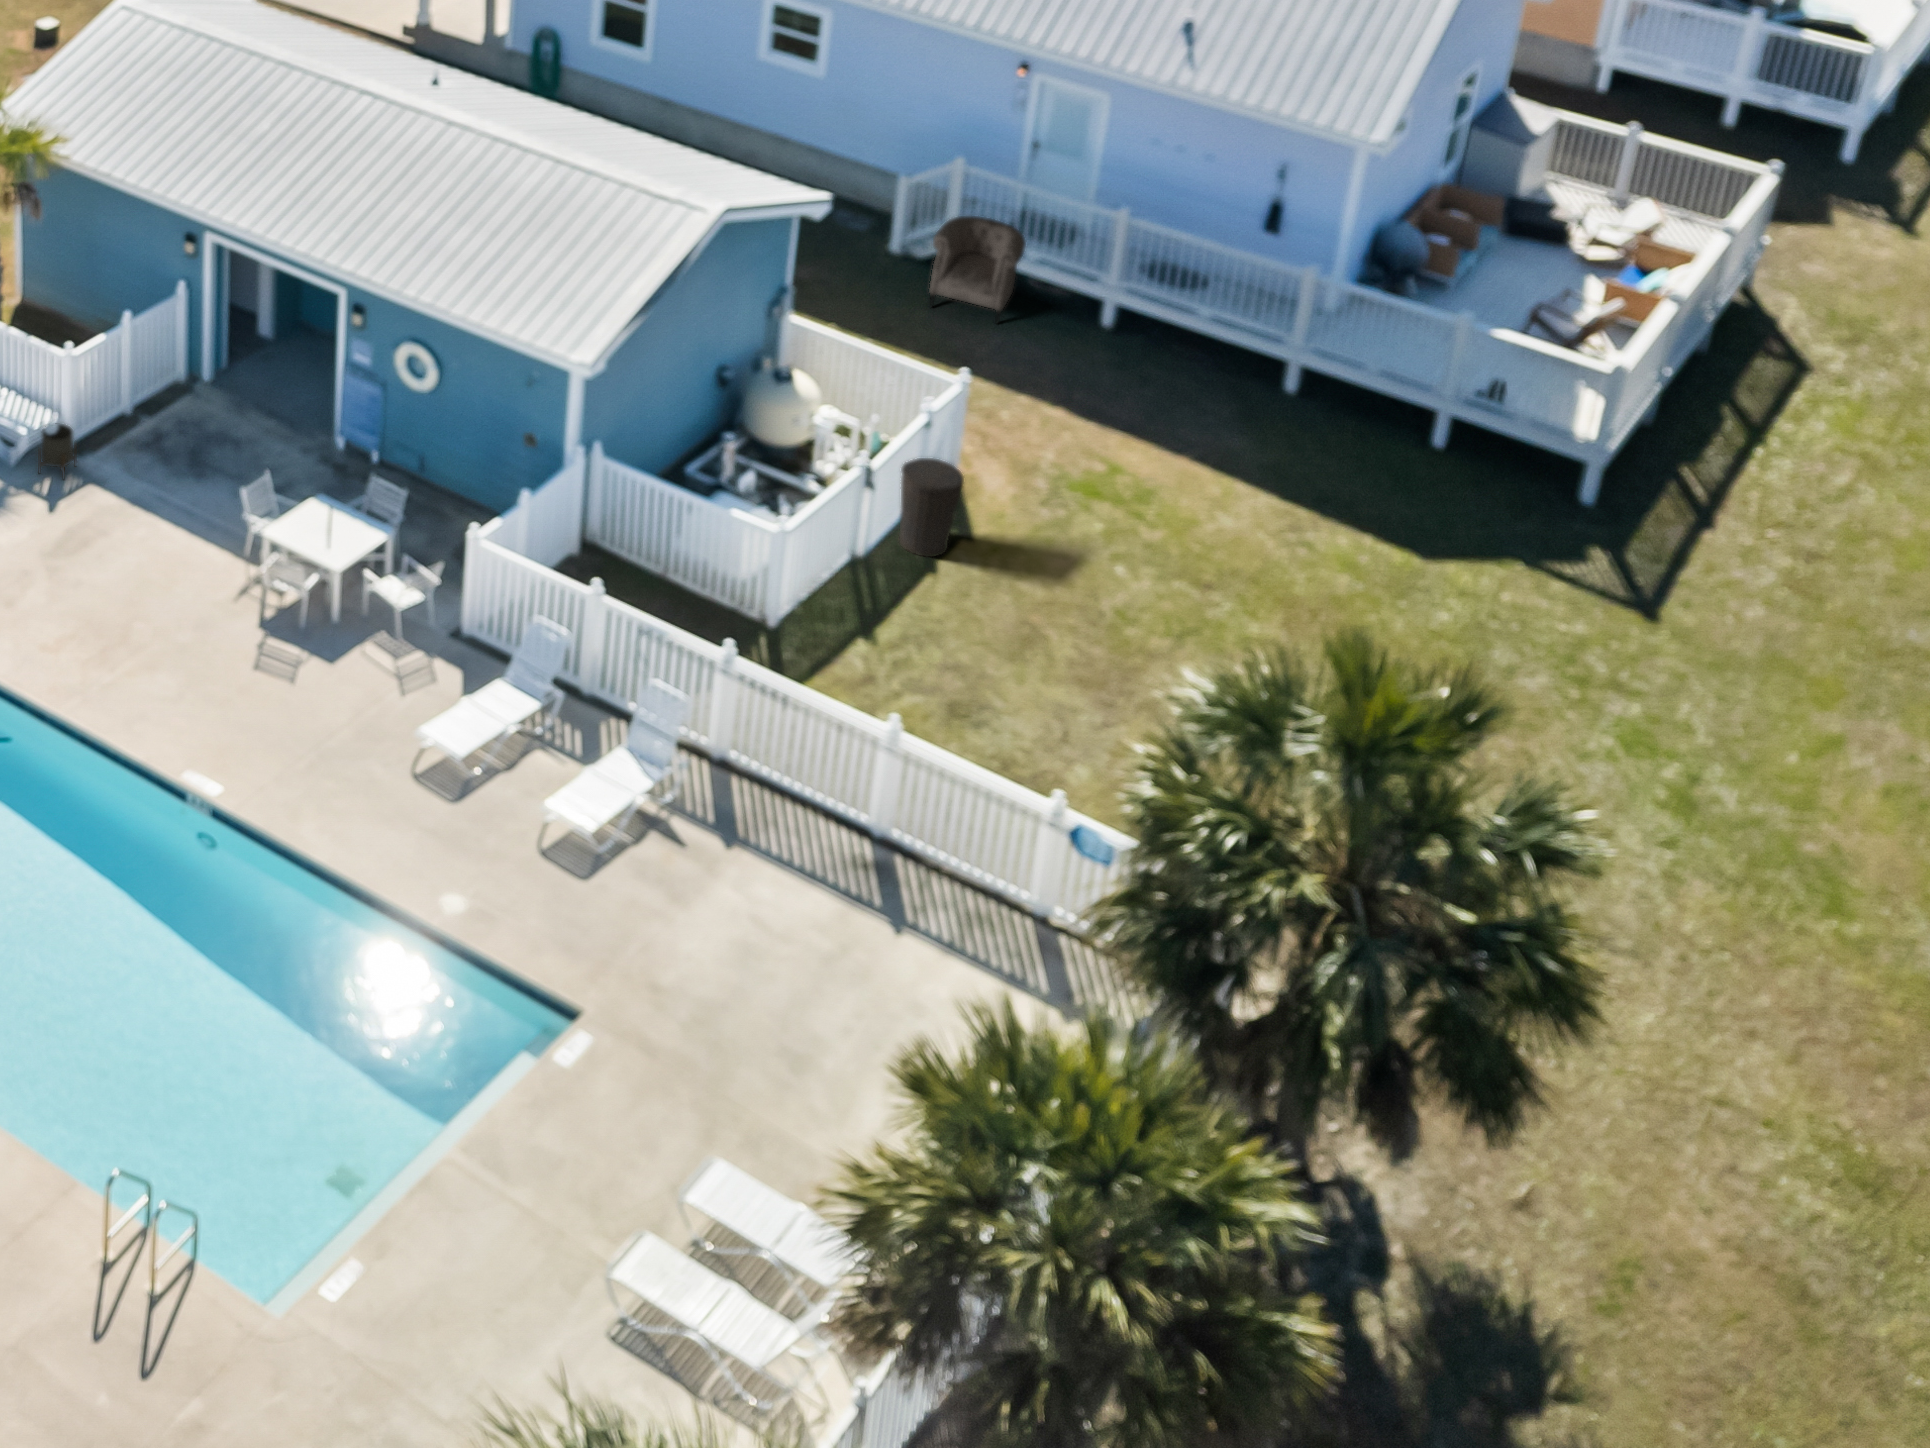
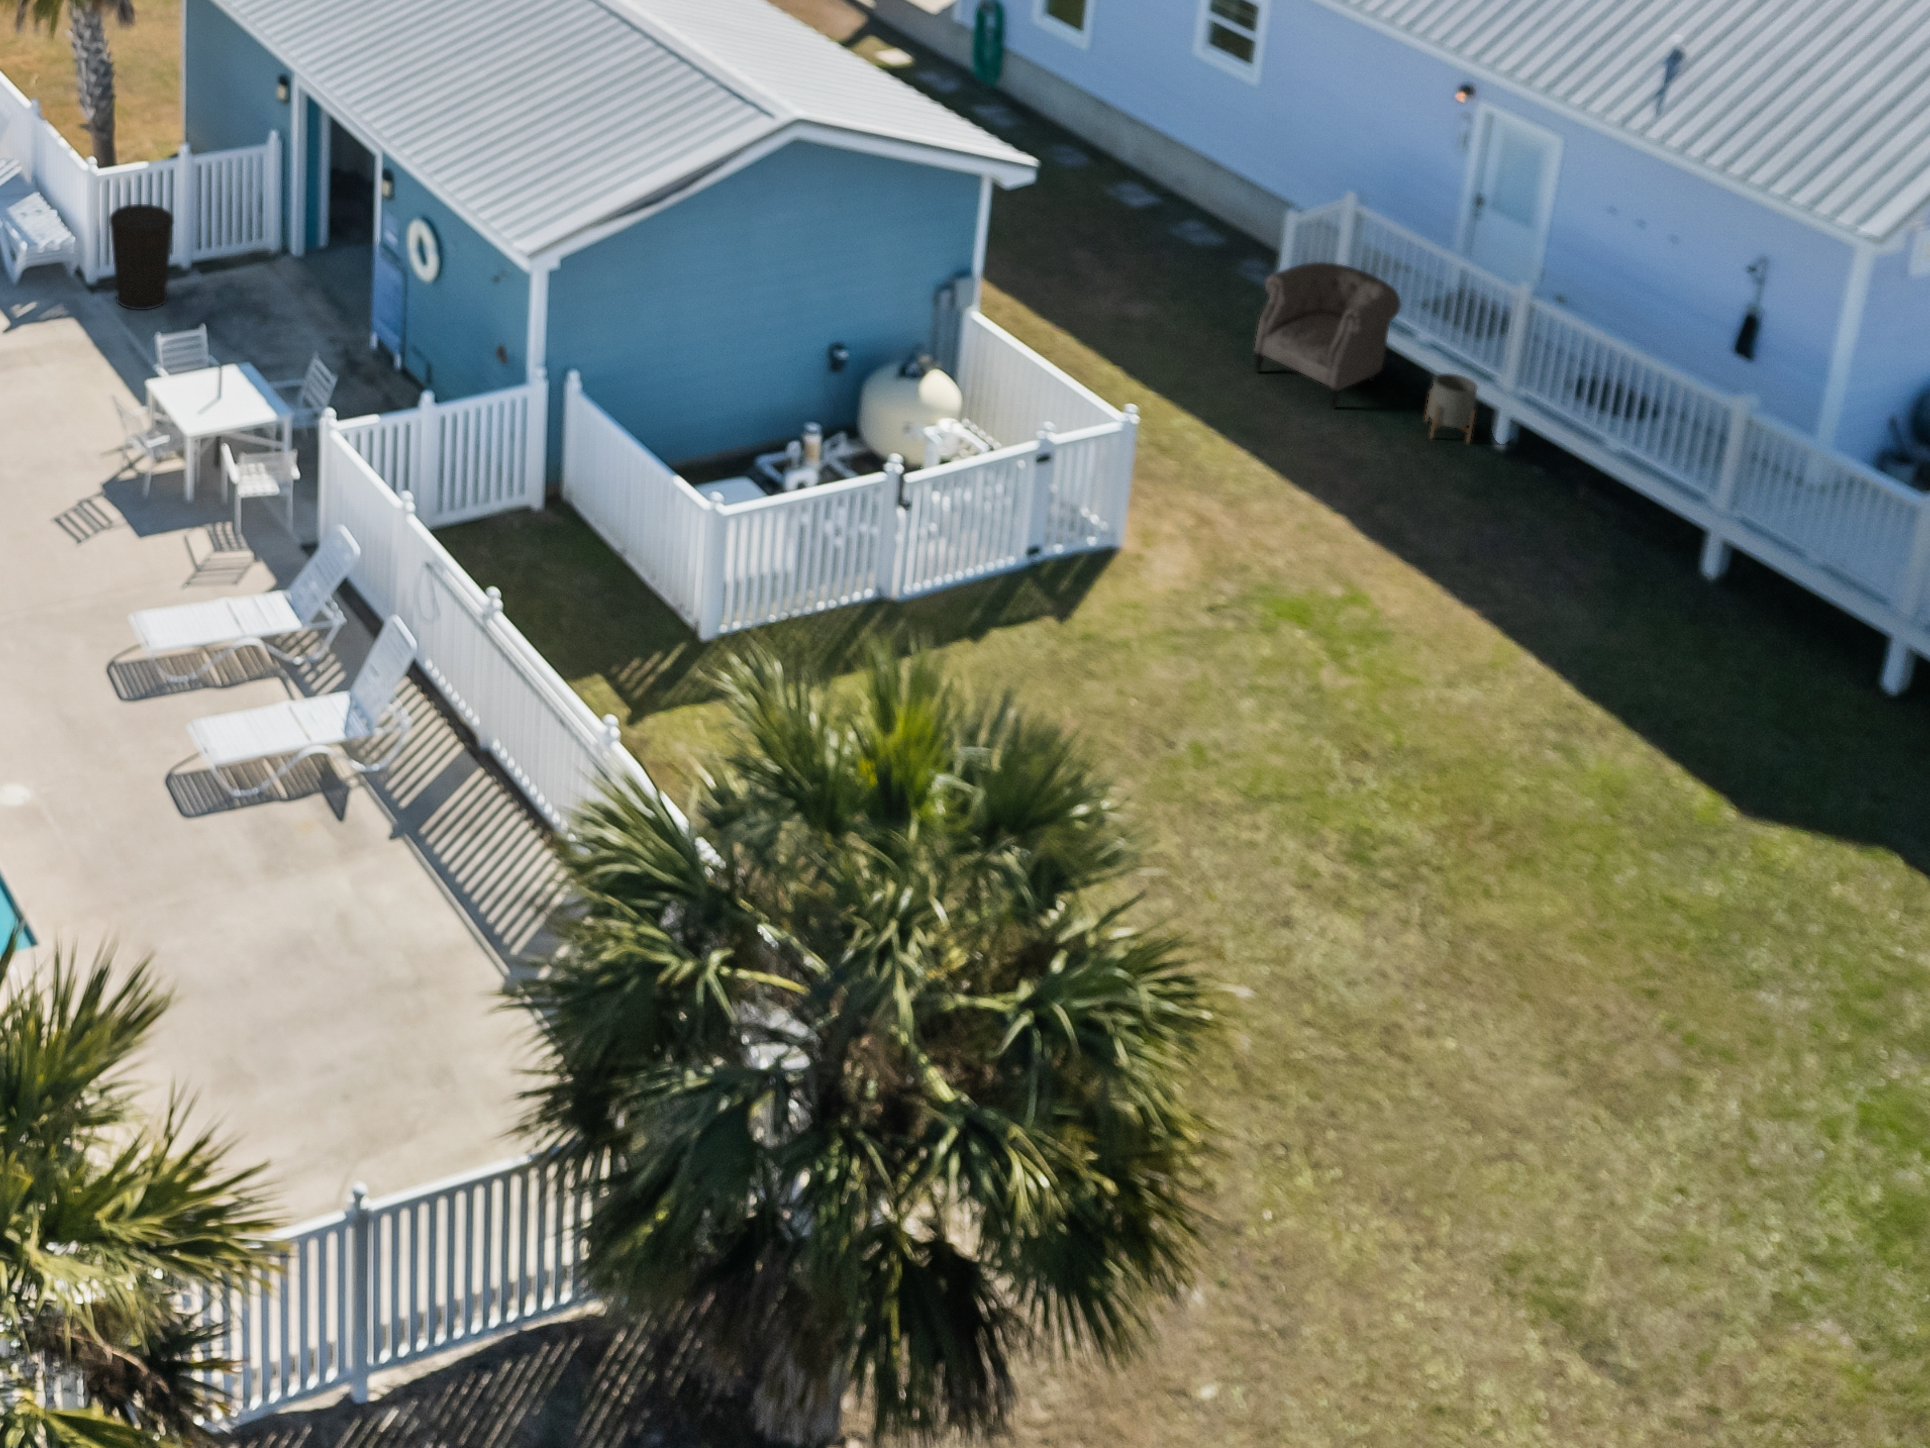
planter: present [38,424,77,477] -> present [1425,373,1478,442]
trash can: present [899,458,964,557] -> present [109,204,173,310]

